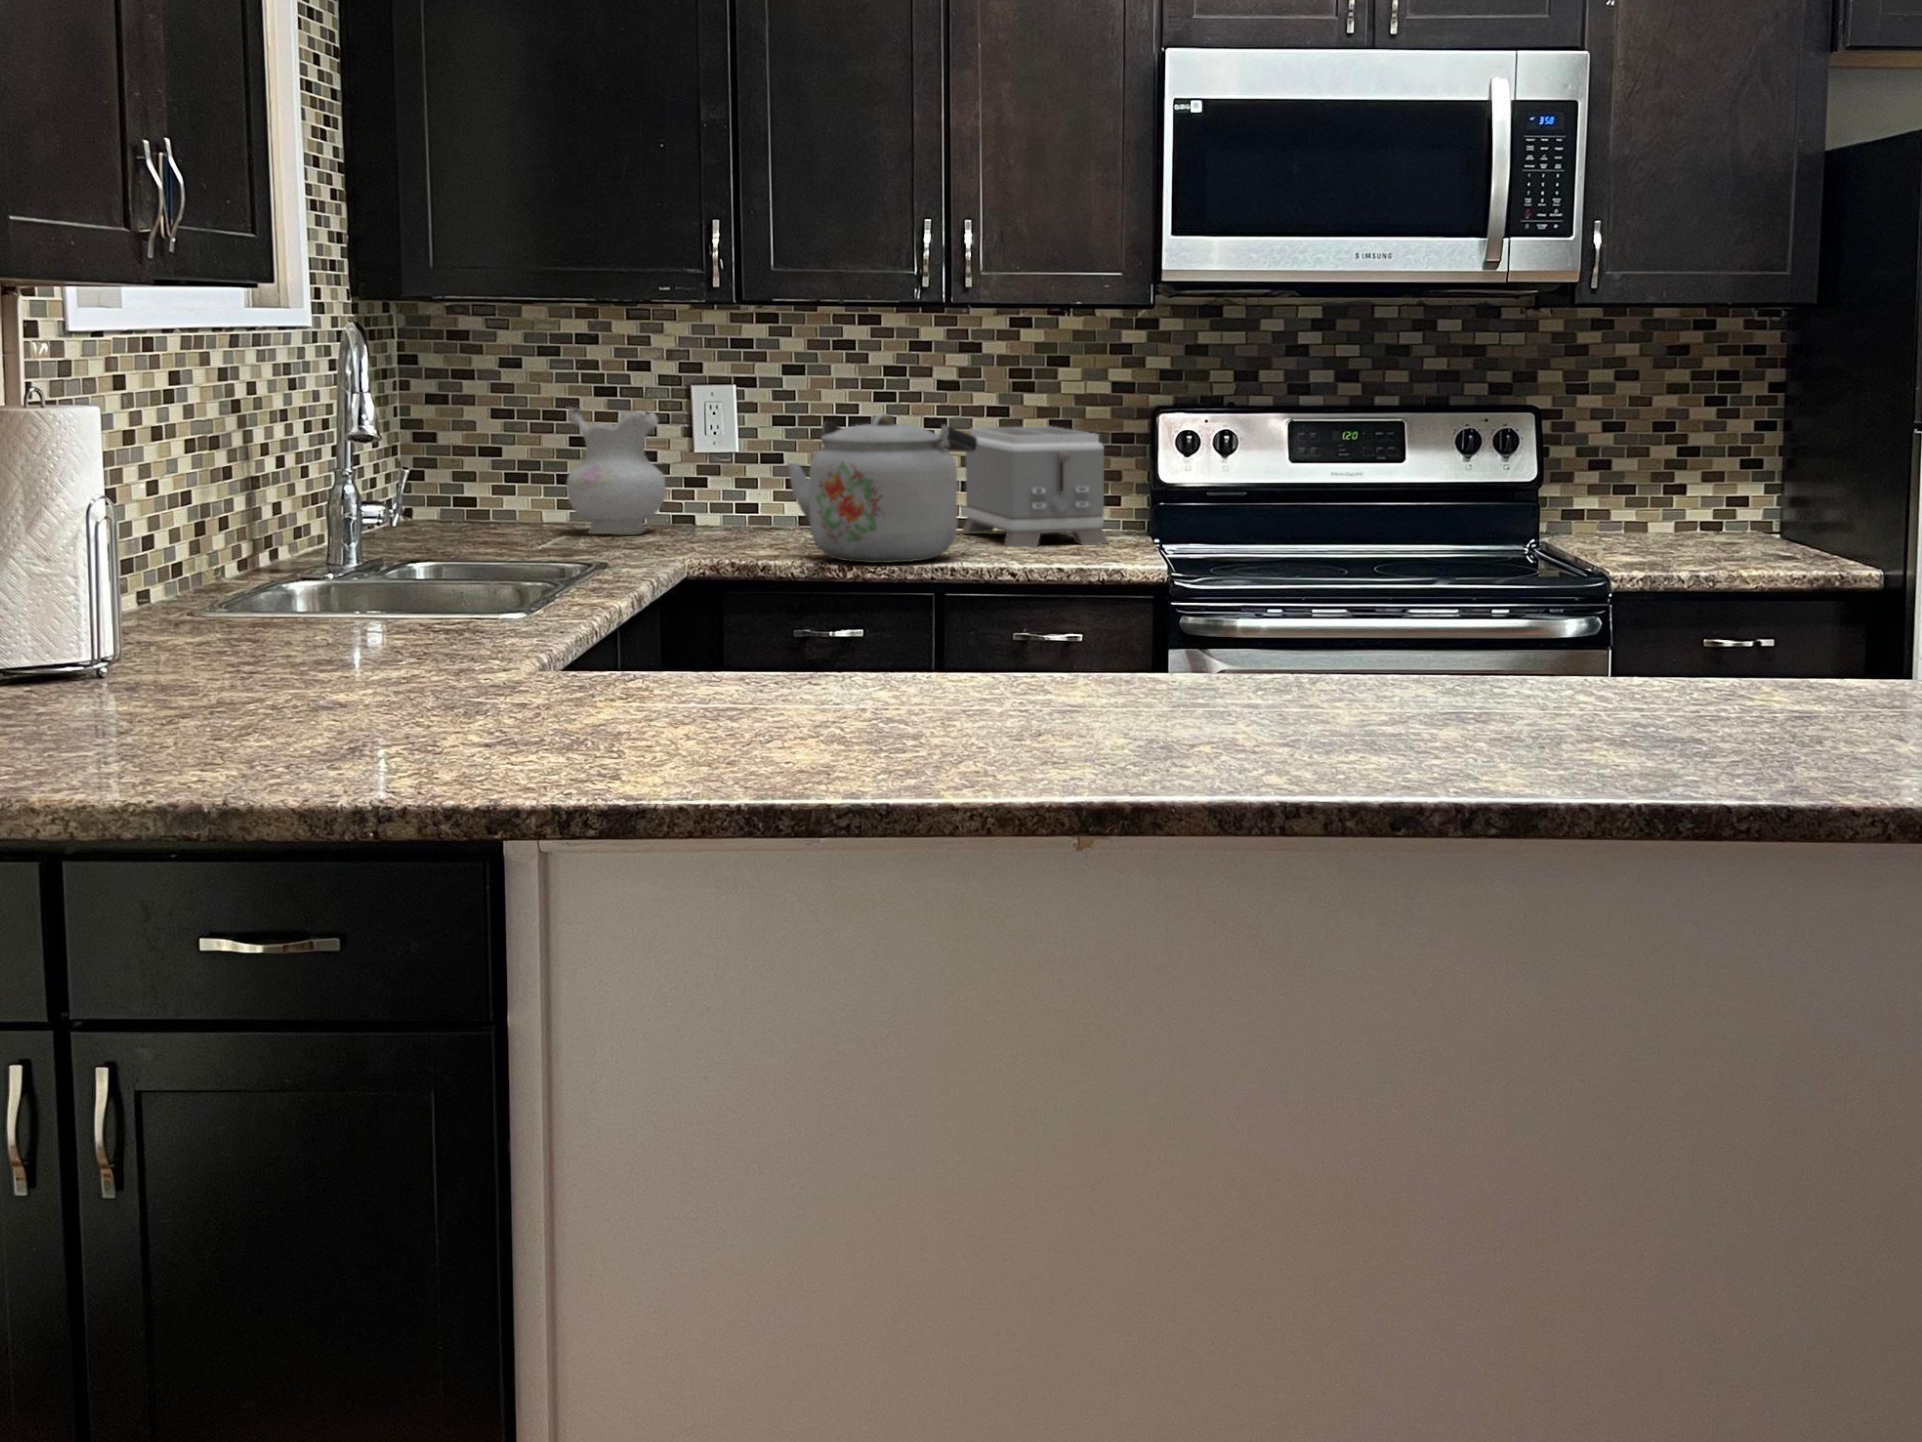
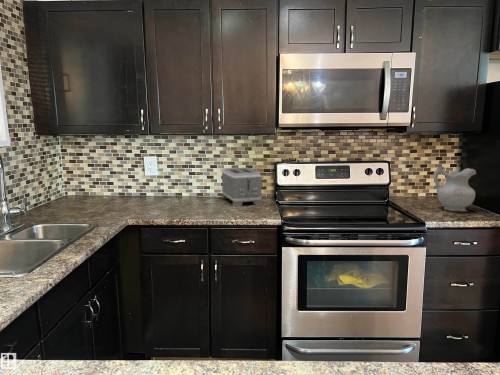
ceramic pitcher: present [566,407,666,535] -> present [434,167,476,212]
kettle: present [787,414,977,563] -> none [163,171,222,218]

